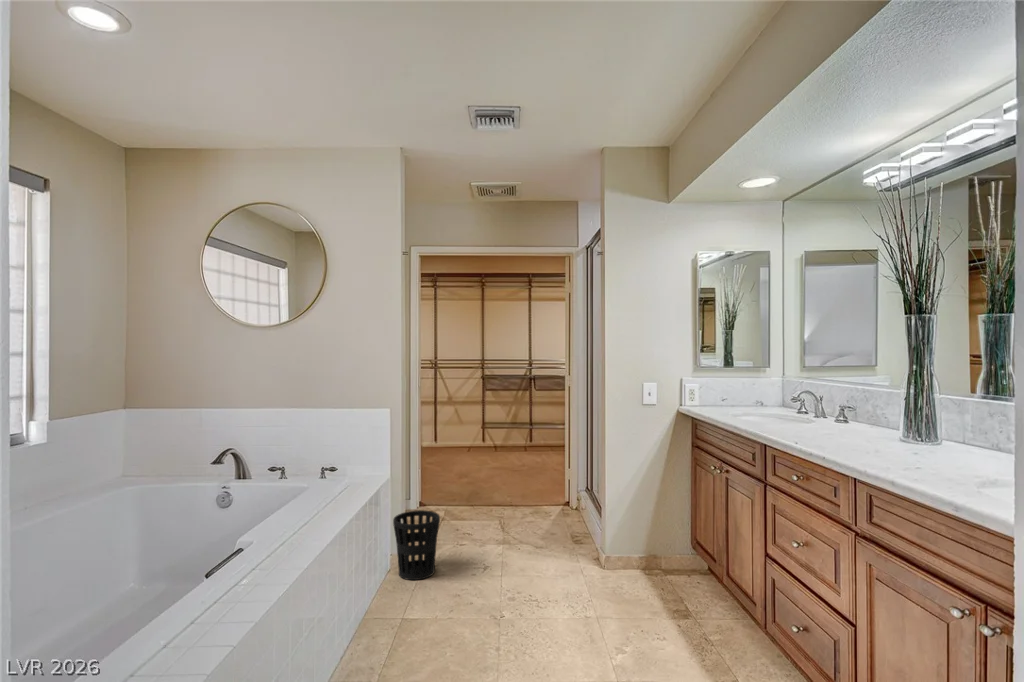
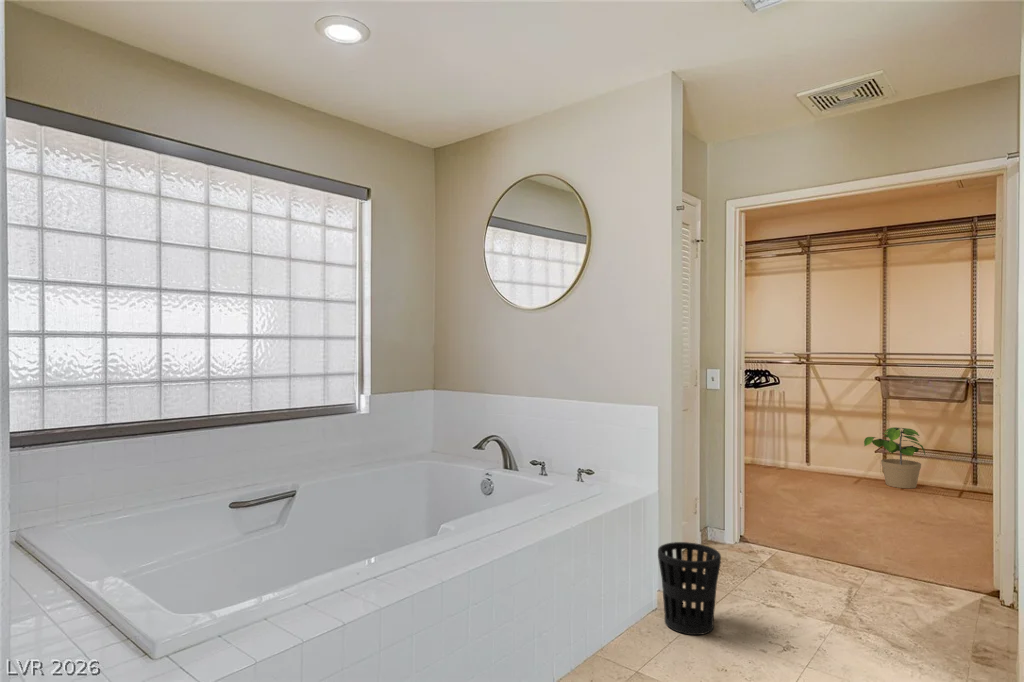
potted plant: none [473,410,508,450] -> present [864,427,925,489]

